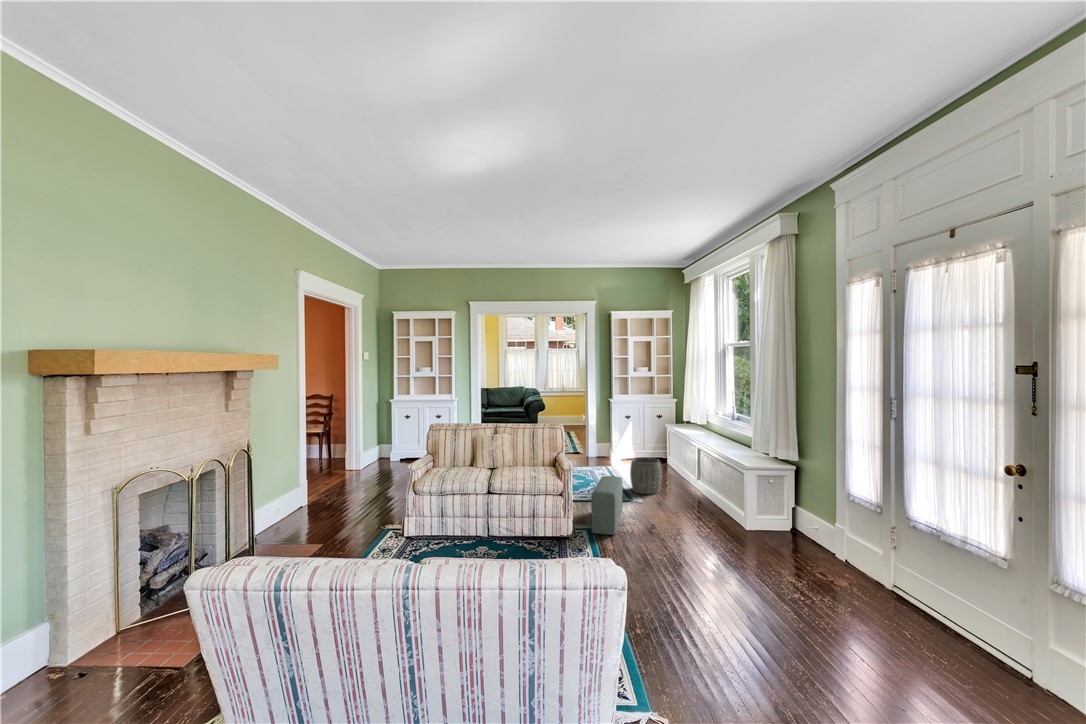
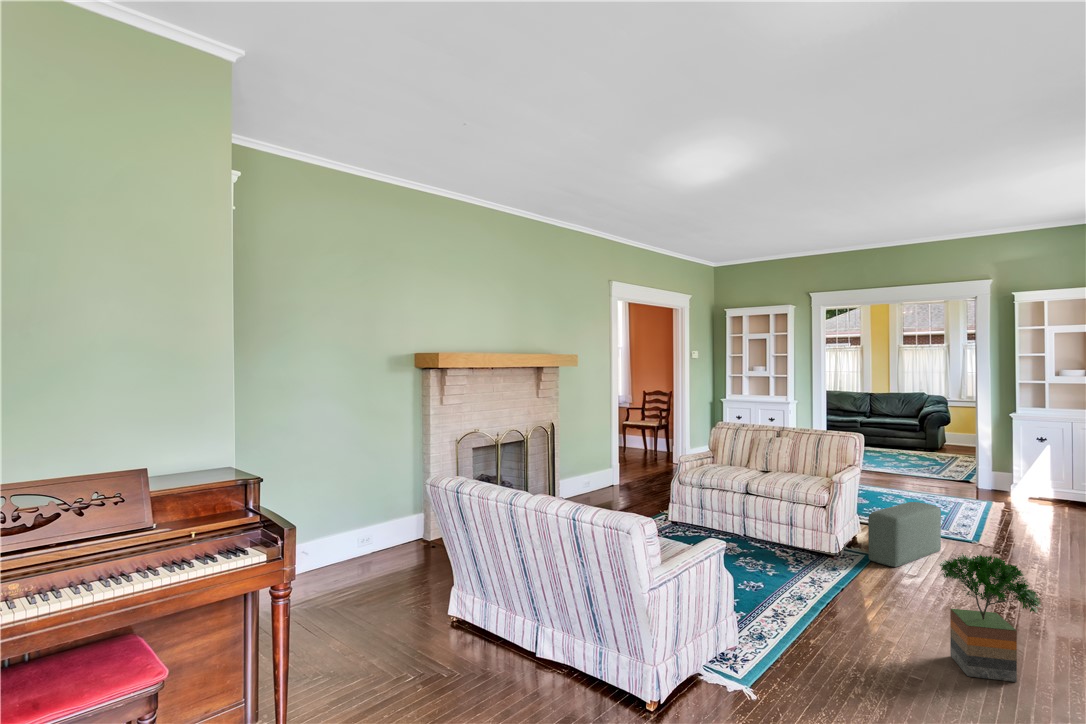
woven basket: present [630,458,662,494] -> none [988,492,1042,545]
potted tree: none [715,517,793,623] -> present [940,553,1041,682]

